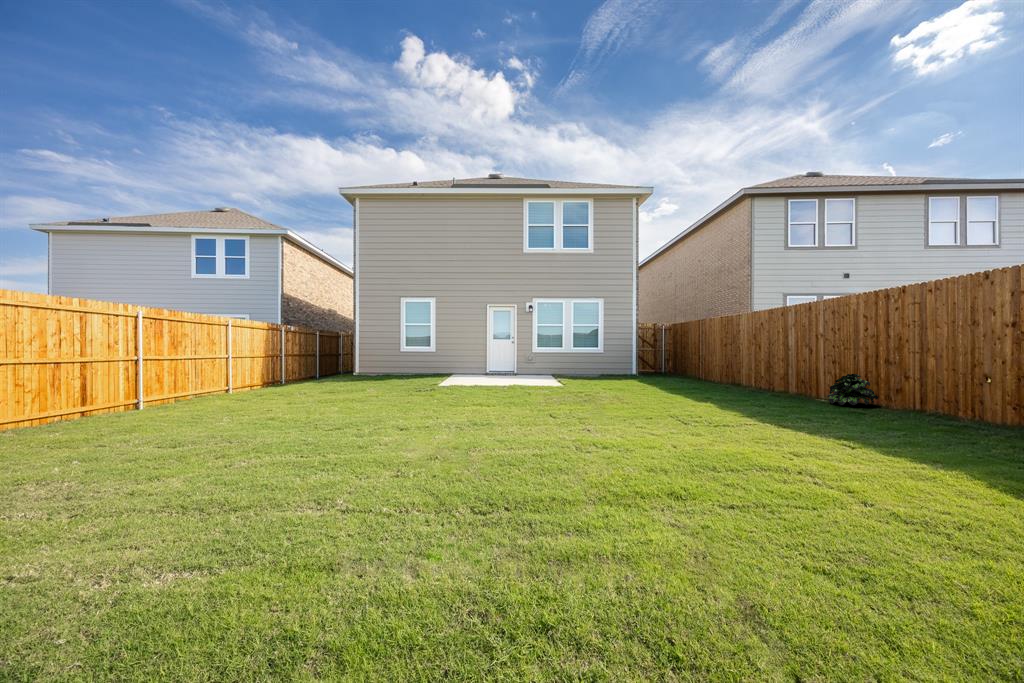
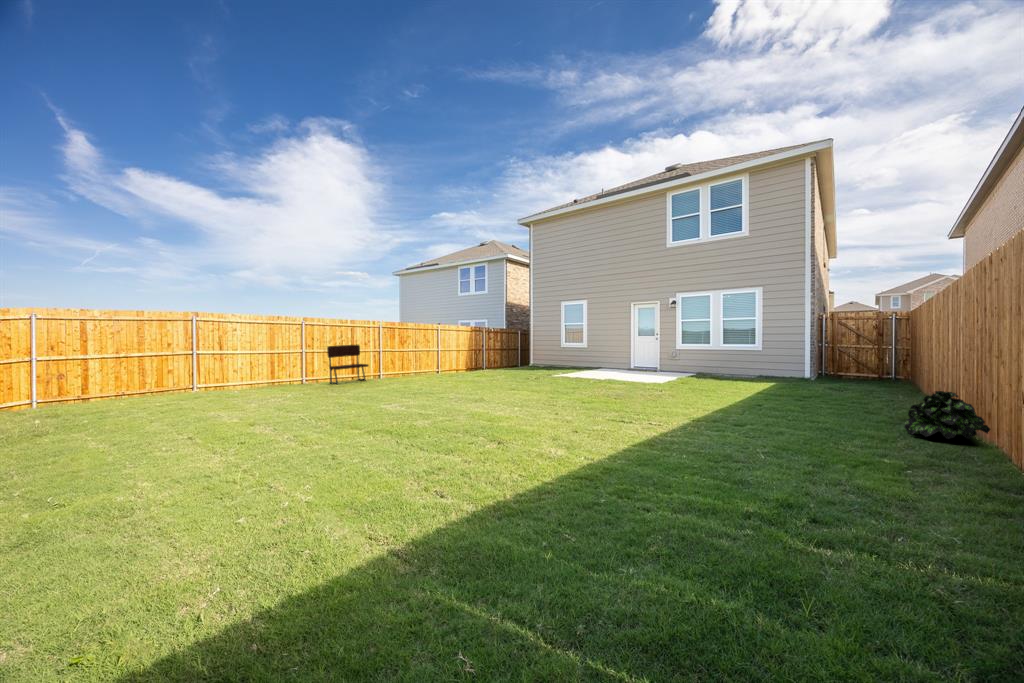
bench: none [37,347,138,426] -> present [327,345,368,384]

